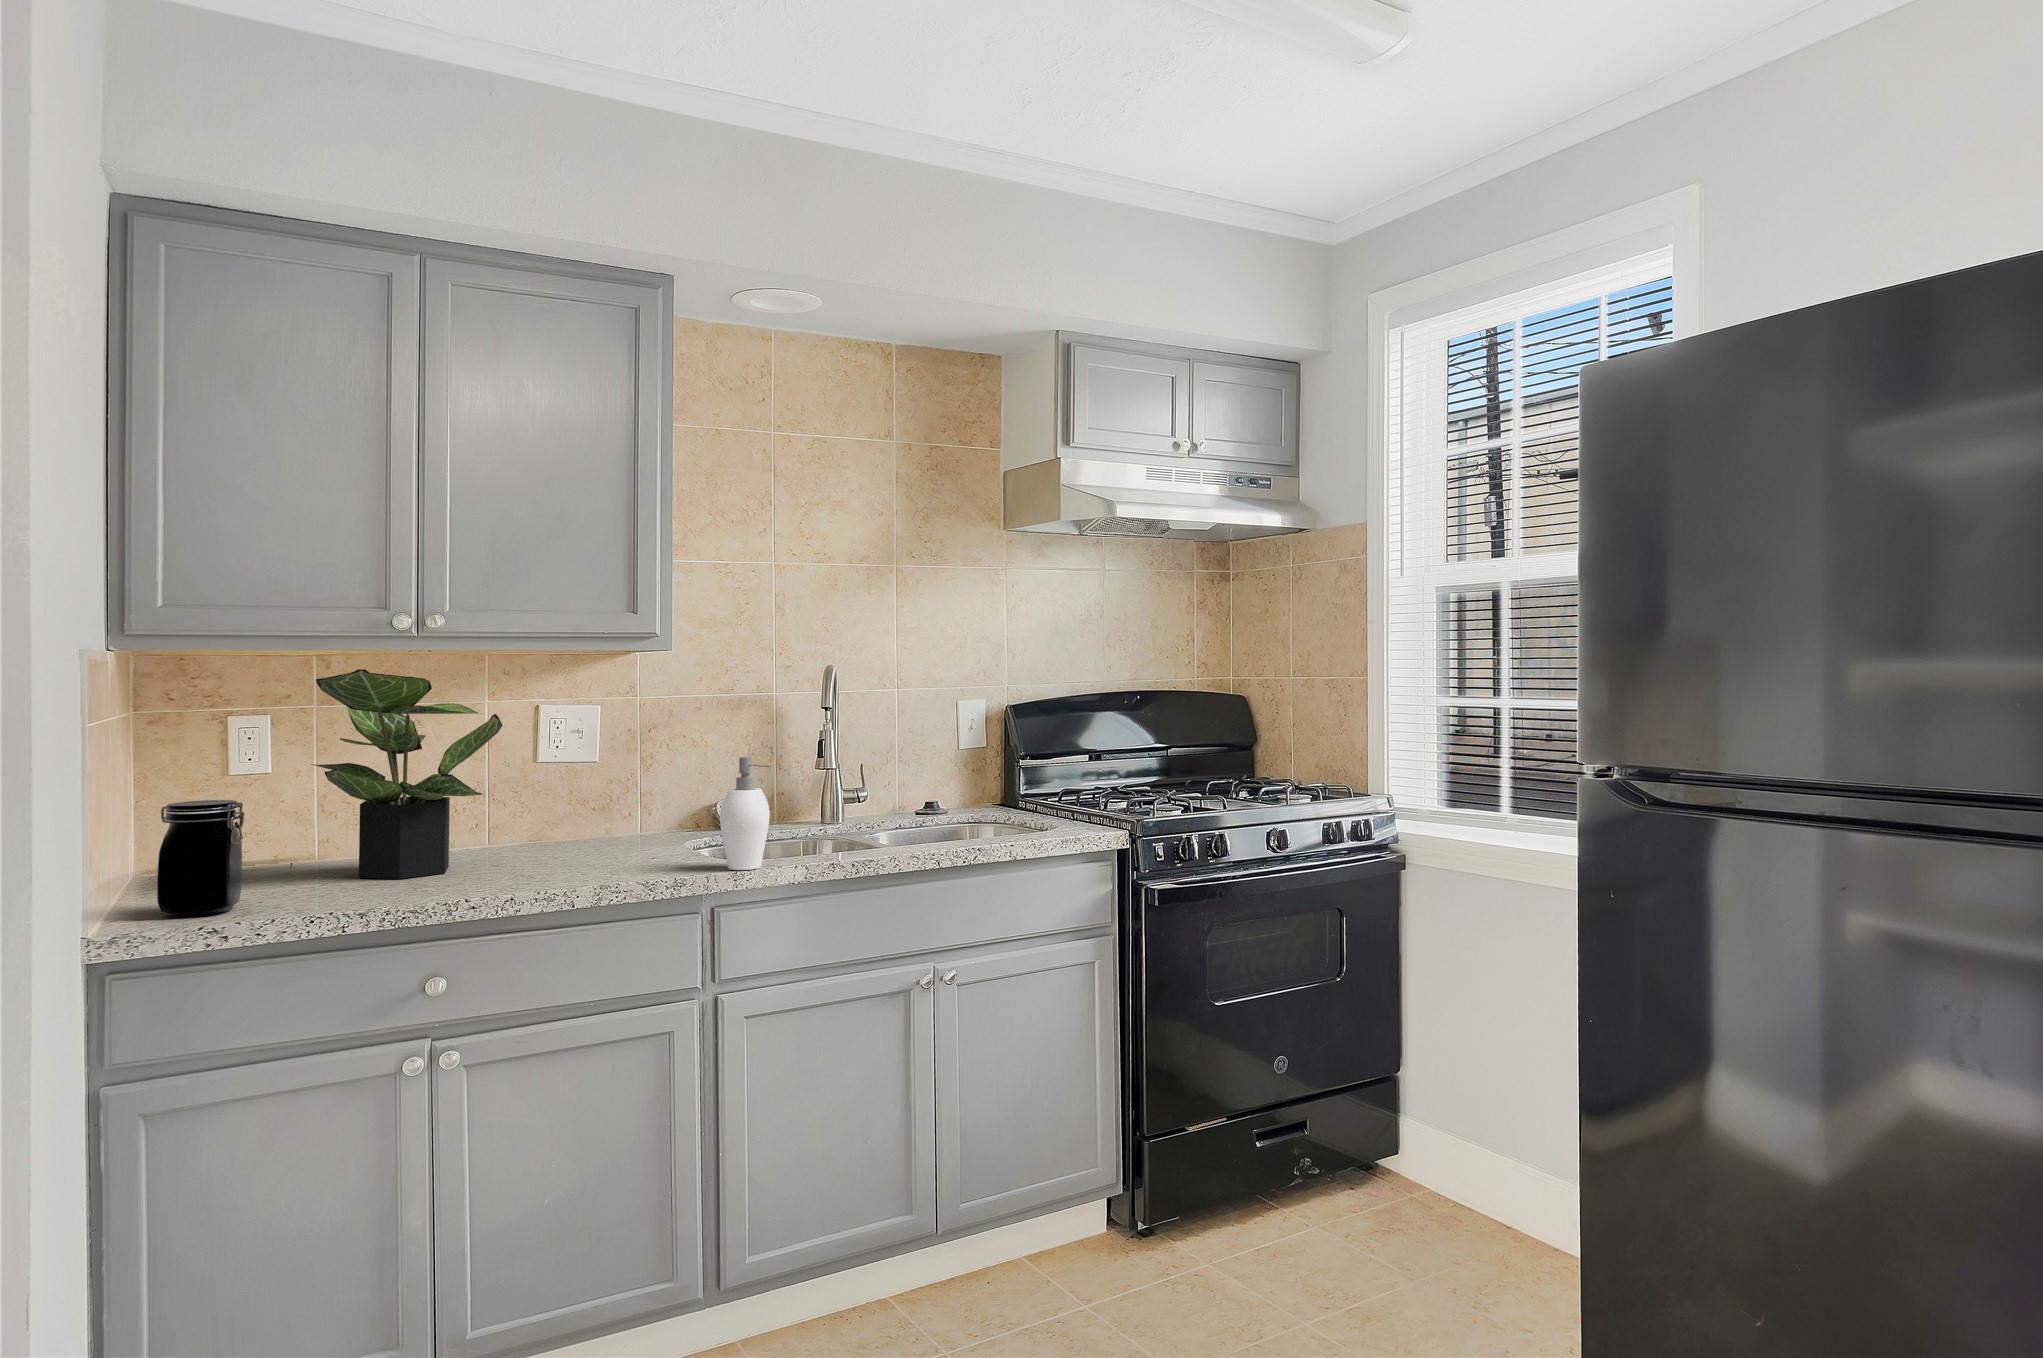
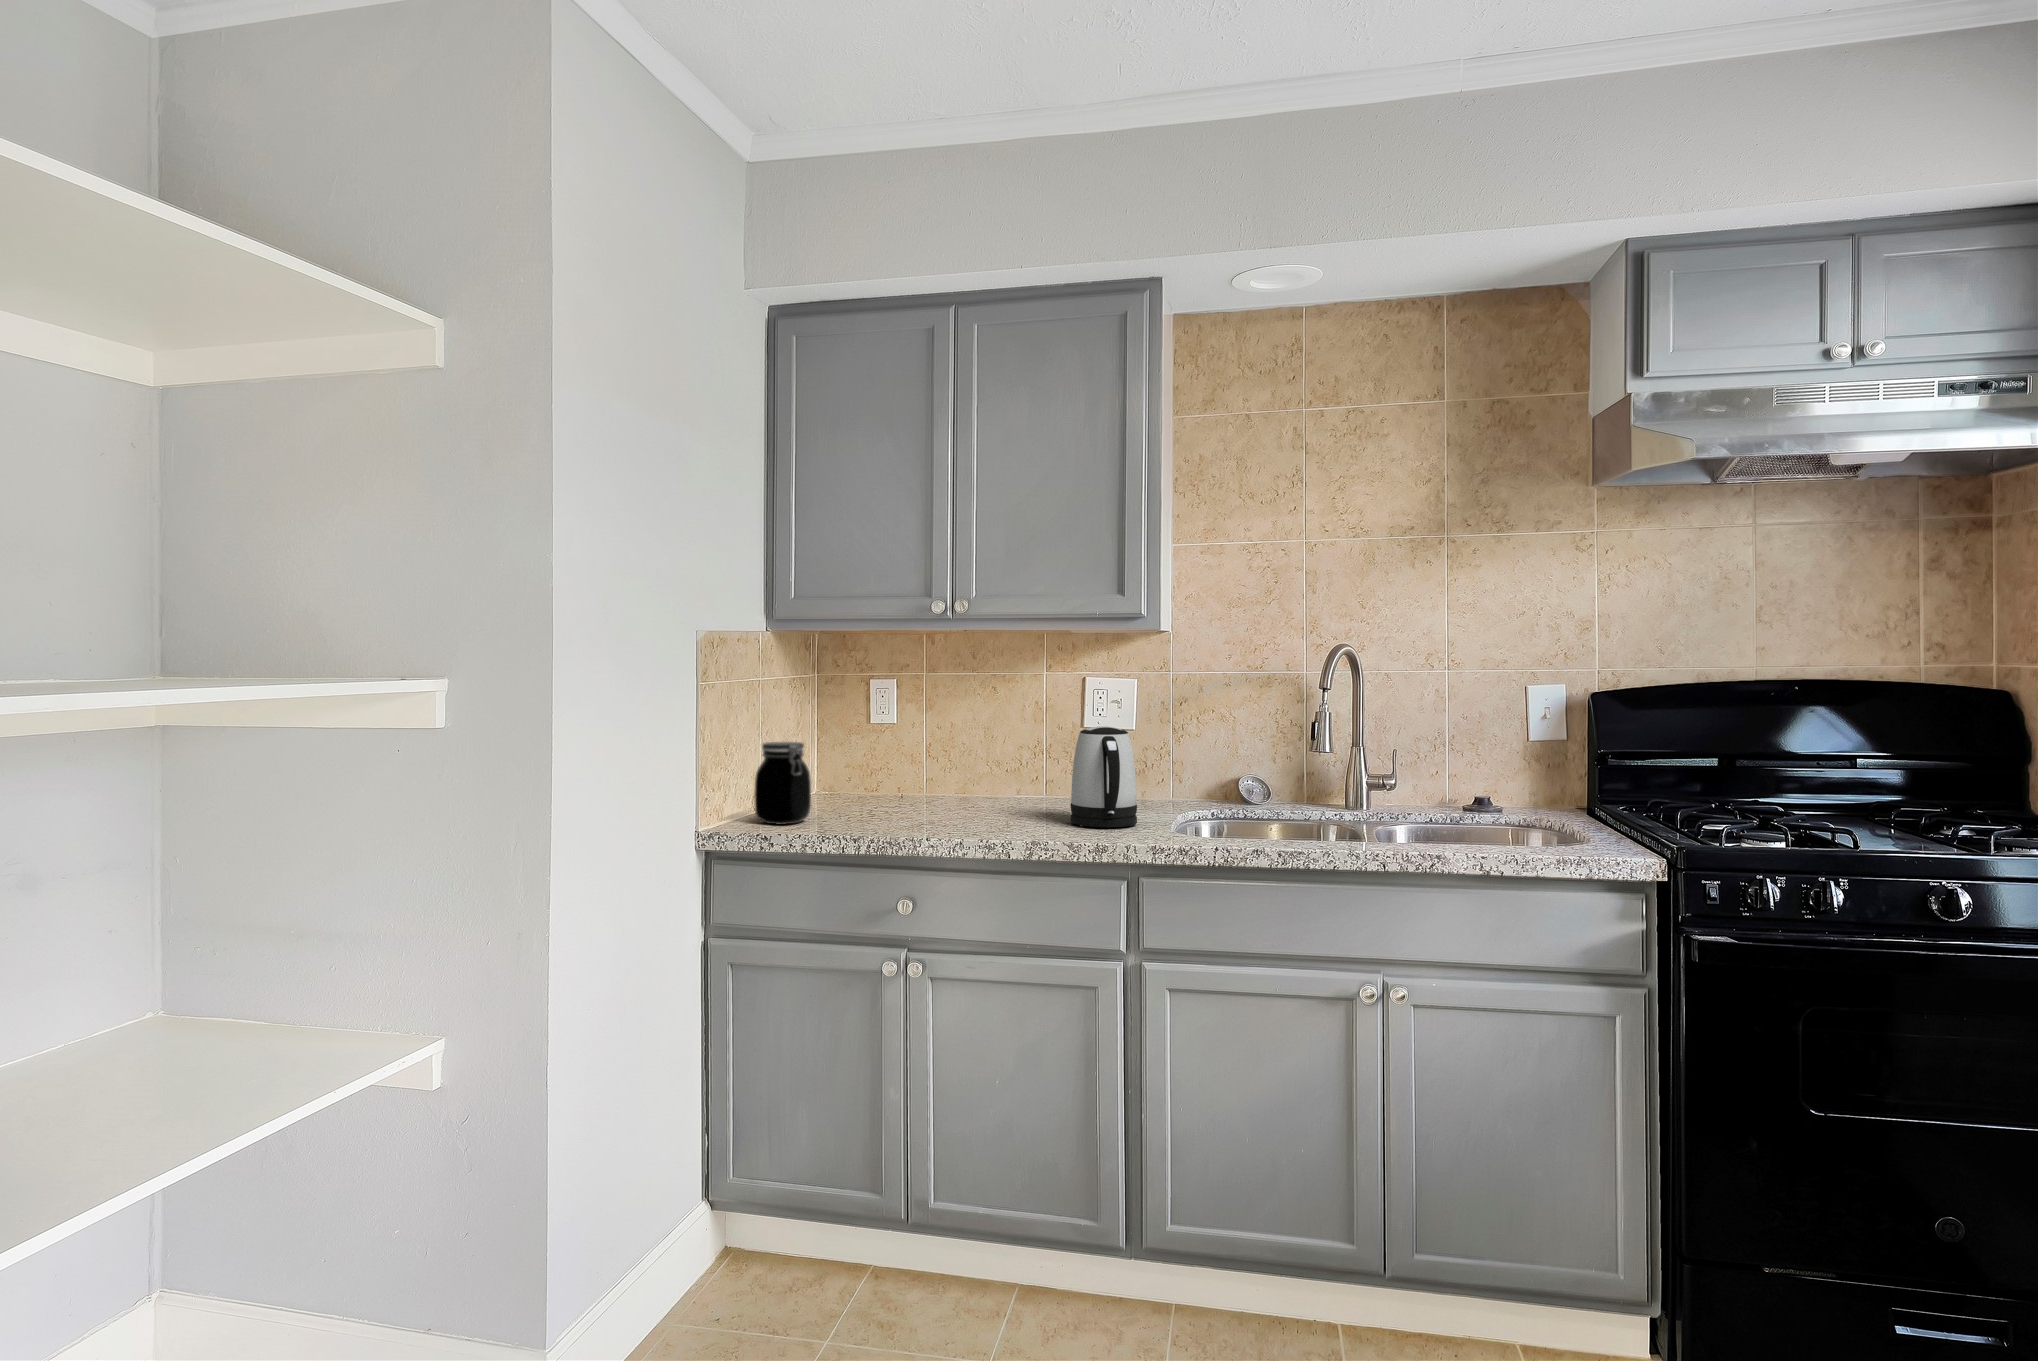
potted plant: present [312,669,502,879] -> none [875,647,1019,815]
kettle: none [589,754,668,866] -> present [1070,726,1137,827]
soap dispenser: present [720,757,772,870] -> none [1150,735,1198,845]

